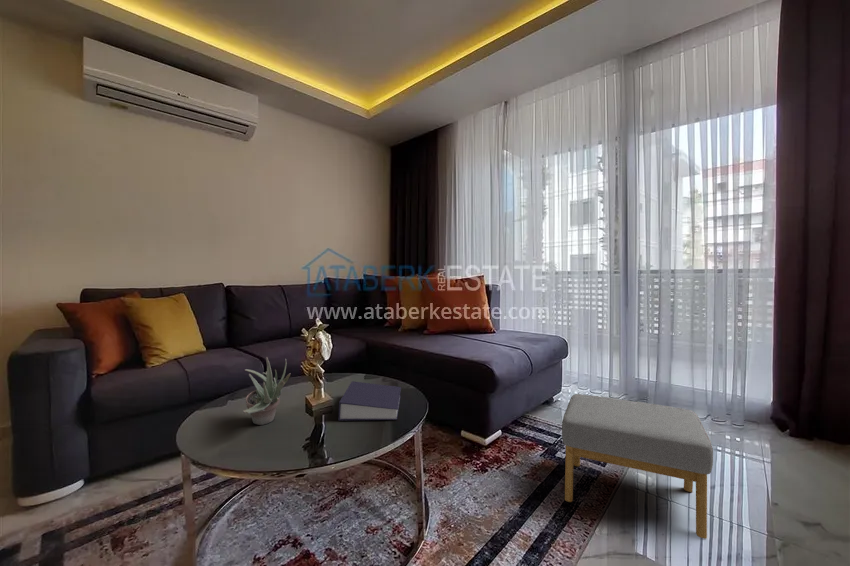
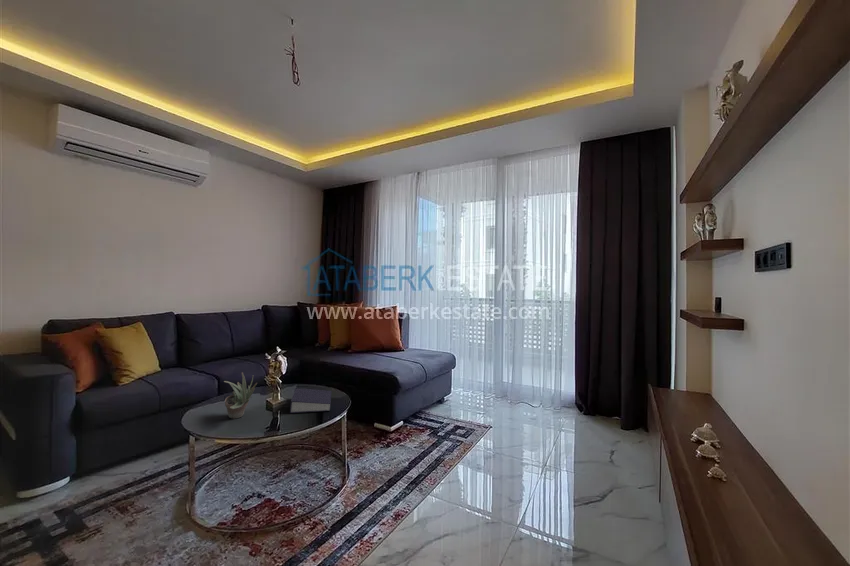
footstool: present [562,394,713,539] -> none [437,392,517,470]

